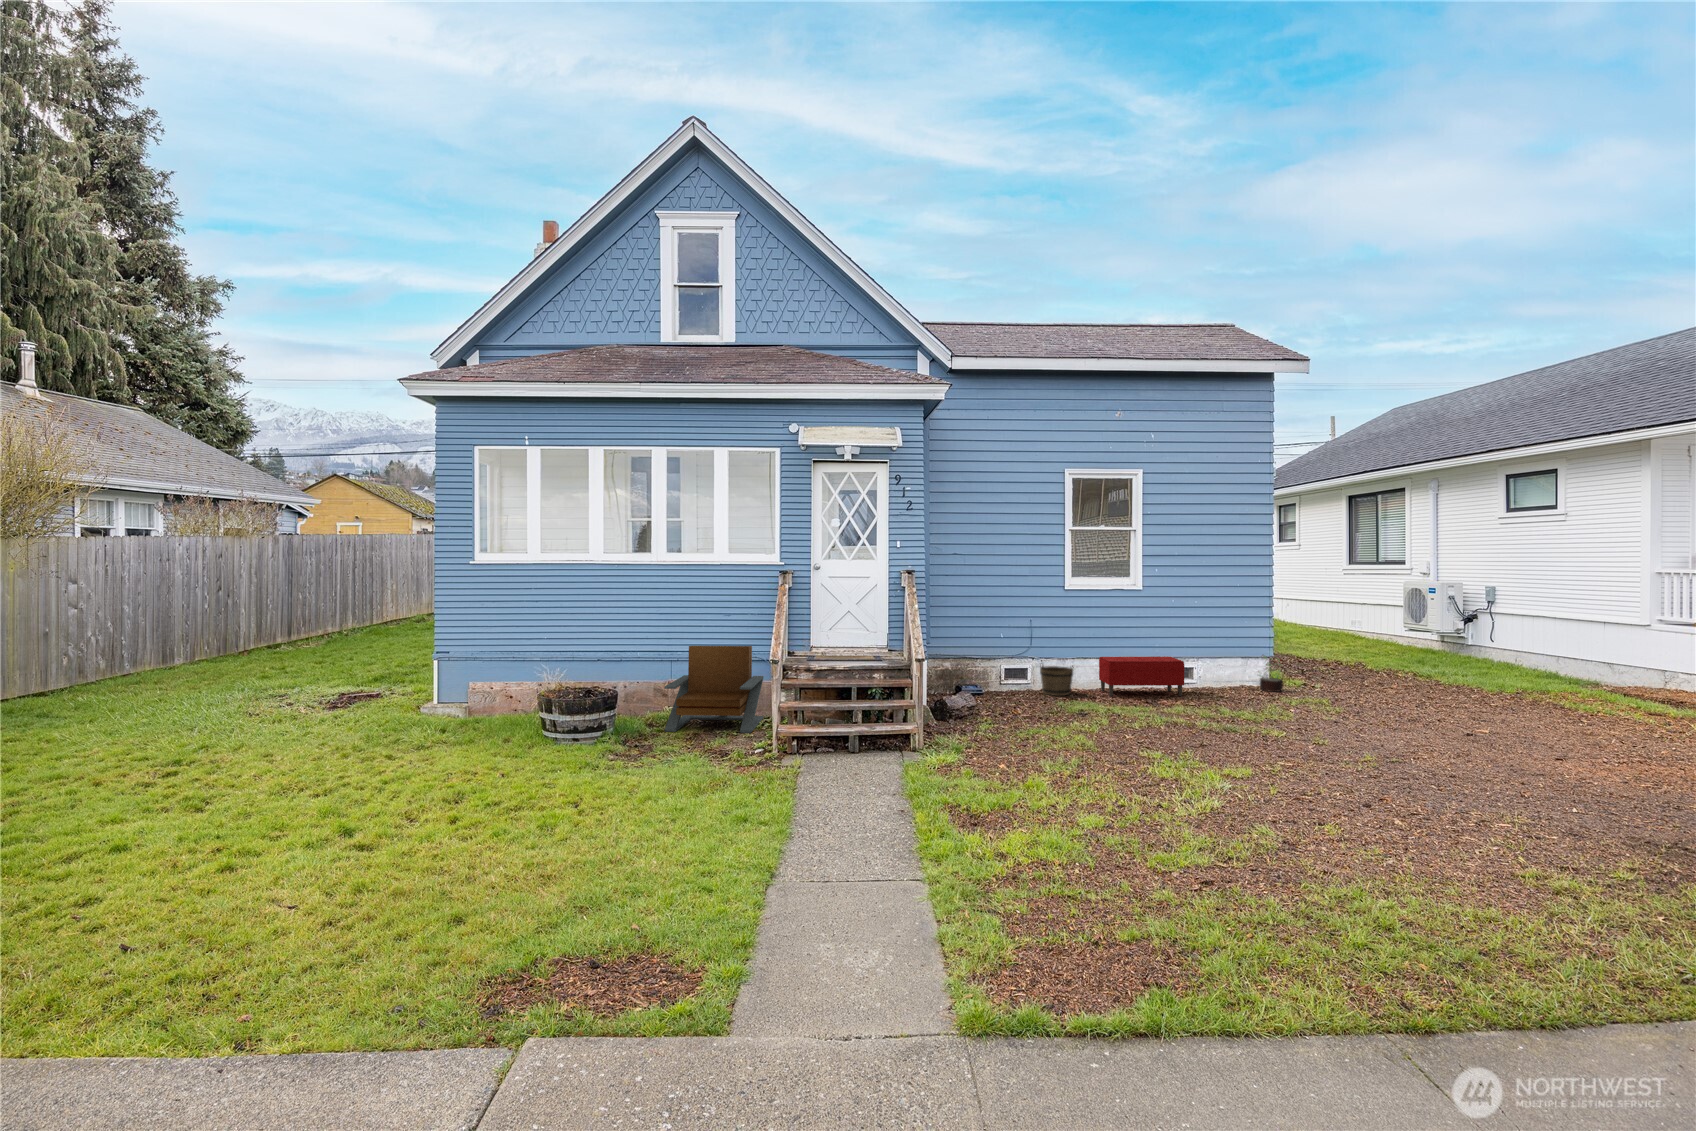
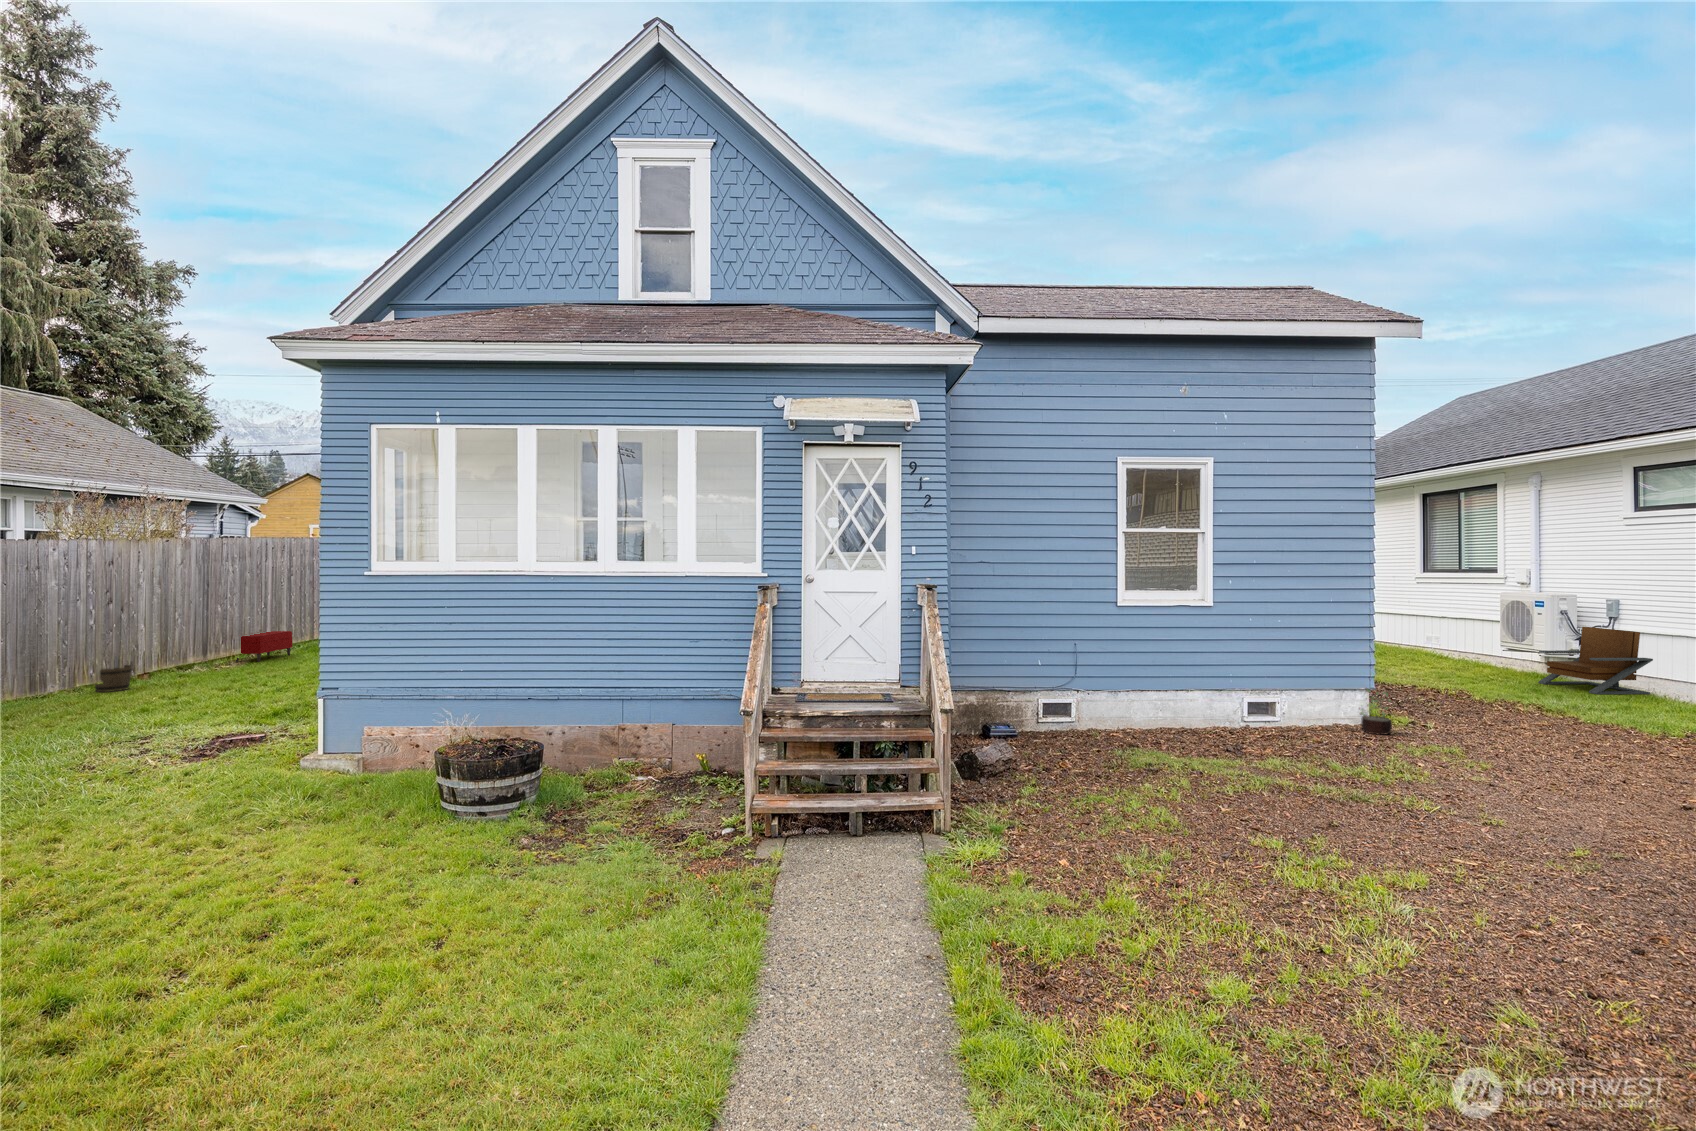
lounge chair: present [664,646,763,733] -> present [1538,627,1653,694]
bench: present [1099,657,1185,696] -> present [236,631,293,662]
bucket: present [1040,665,1074,696] -> present [95,662,132,692]

